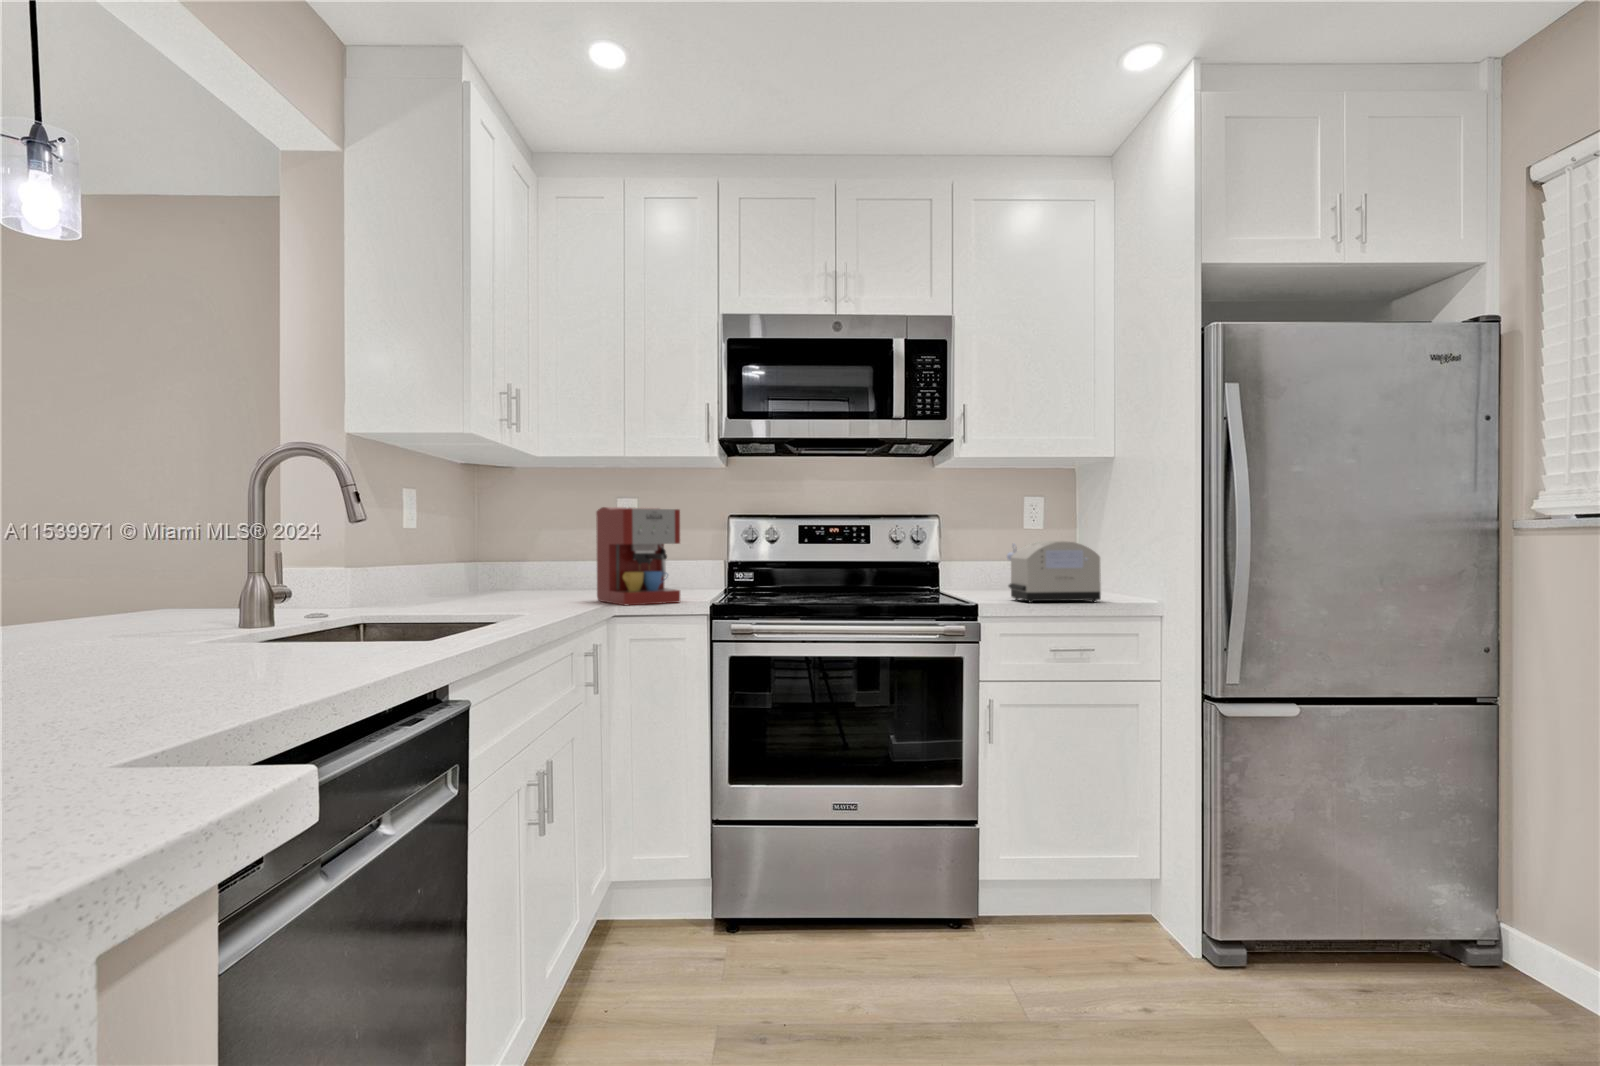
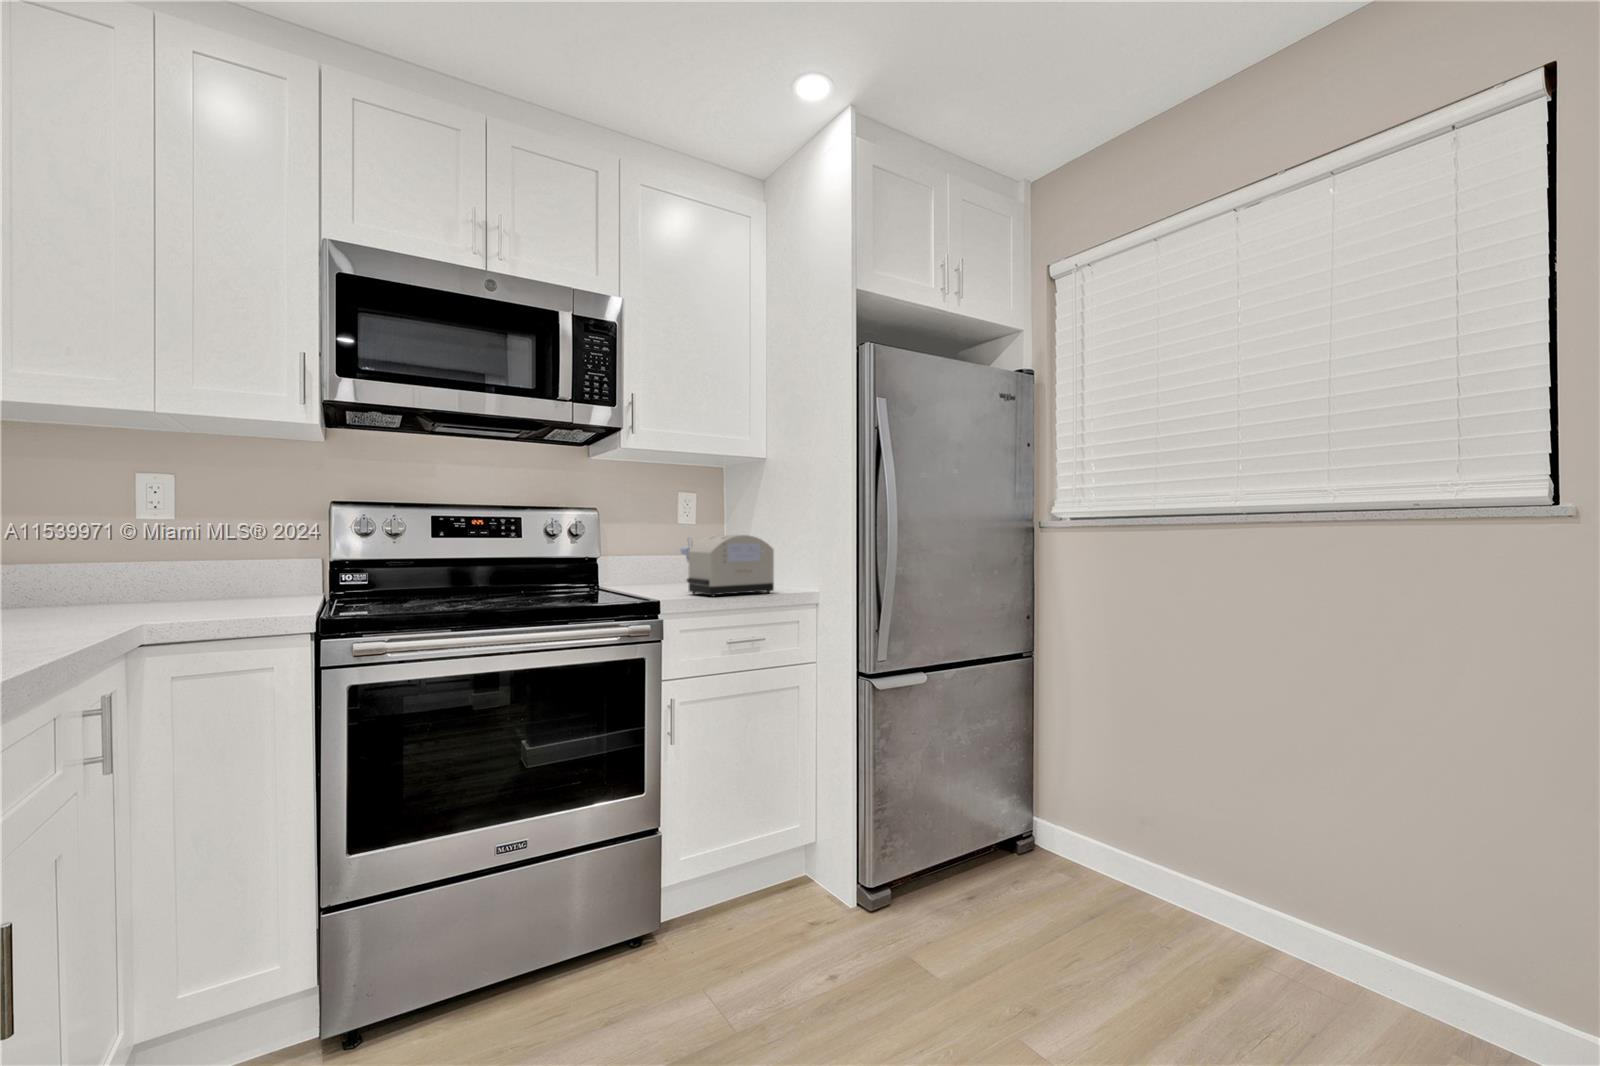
coffee maker: present [596,507,680,605] -> none [92,481,260,630]

